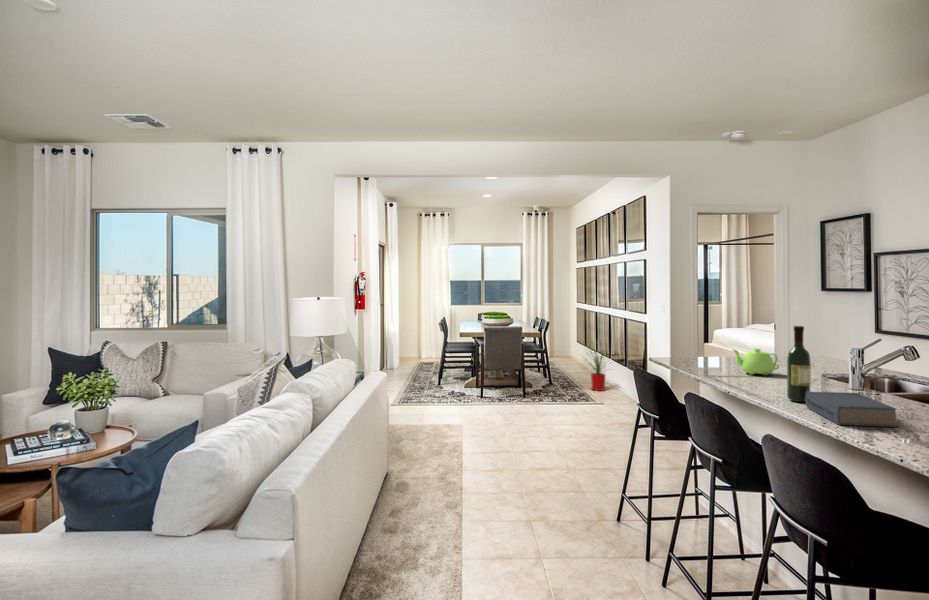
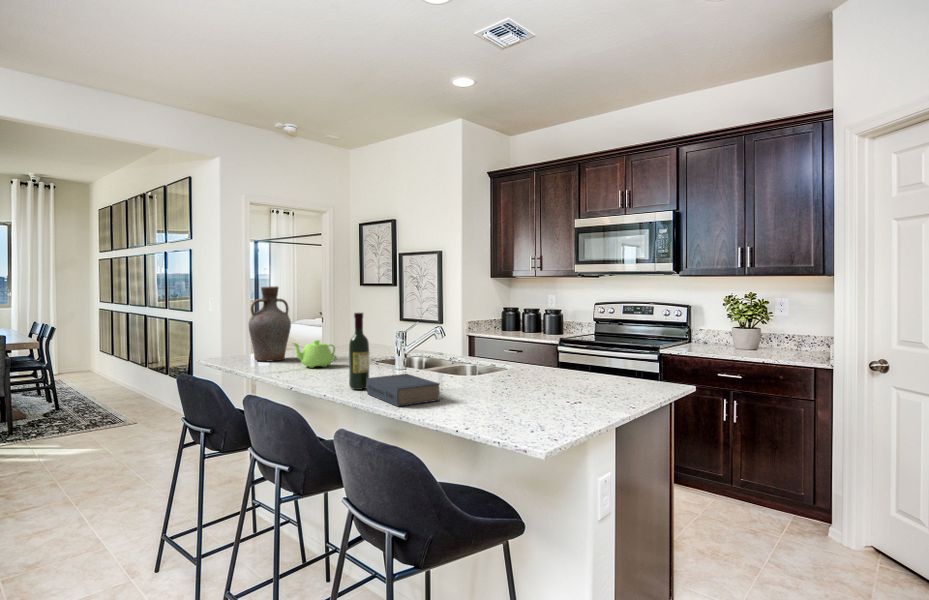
vase: none [692,295,732,364] -> present [249,286,291,361]
house plant: present [589,343,605,391] -> none [101,345,156,410]

